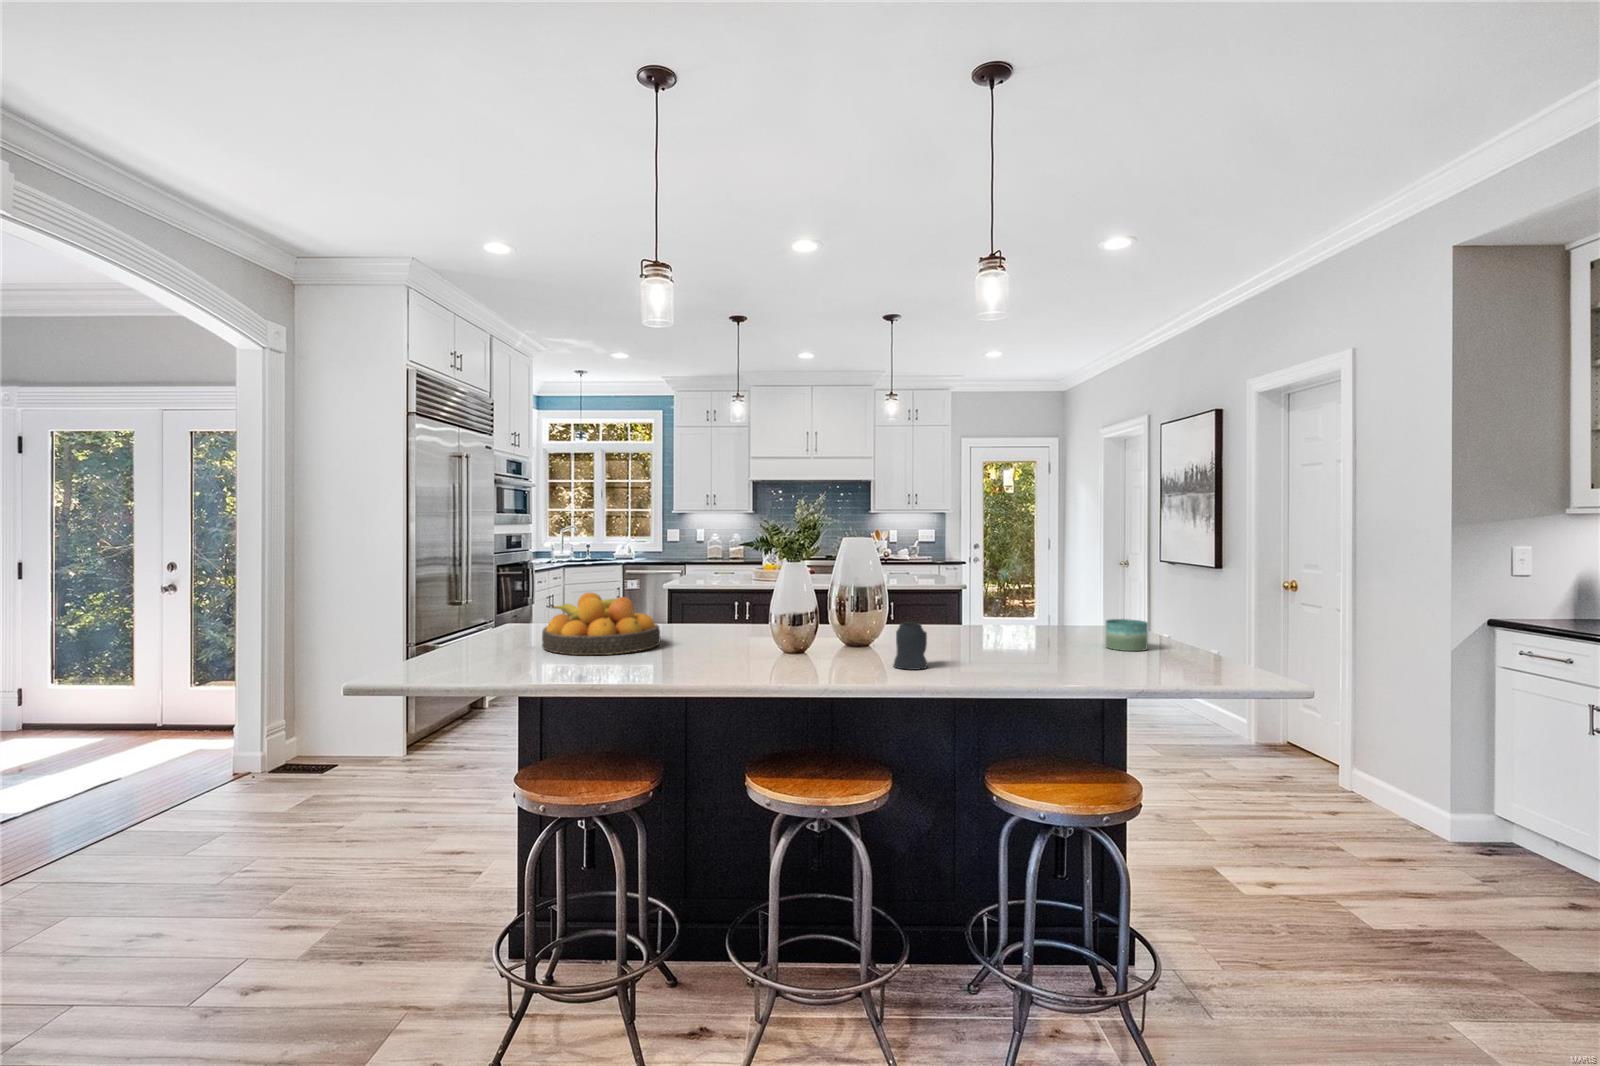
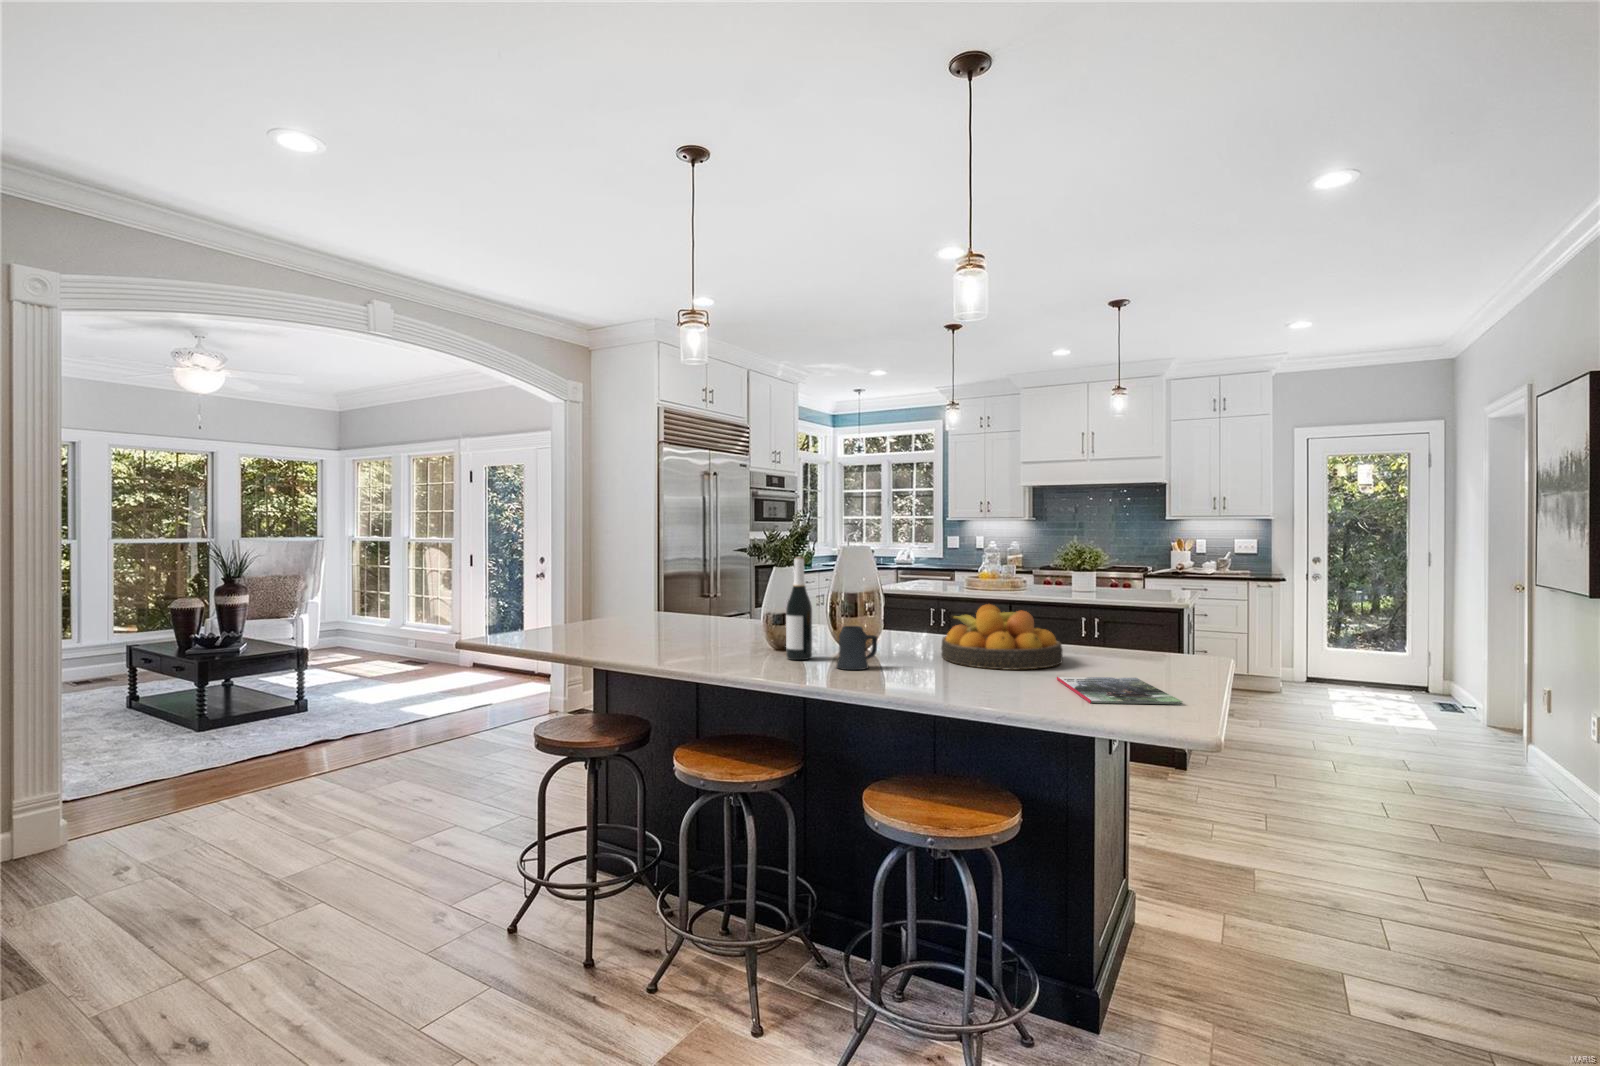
wine bottle: none [819,551,847,664] -> present [786,557,812,660]
fruit bowl: present [542,593,661,655] -> present [941,604,1063,670]
candle: present [1106,619,1148,651] -> none [1119,641,1168,677]
magazine: none [1093,652,1236,678] -> present [1057,677,1183,704]

